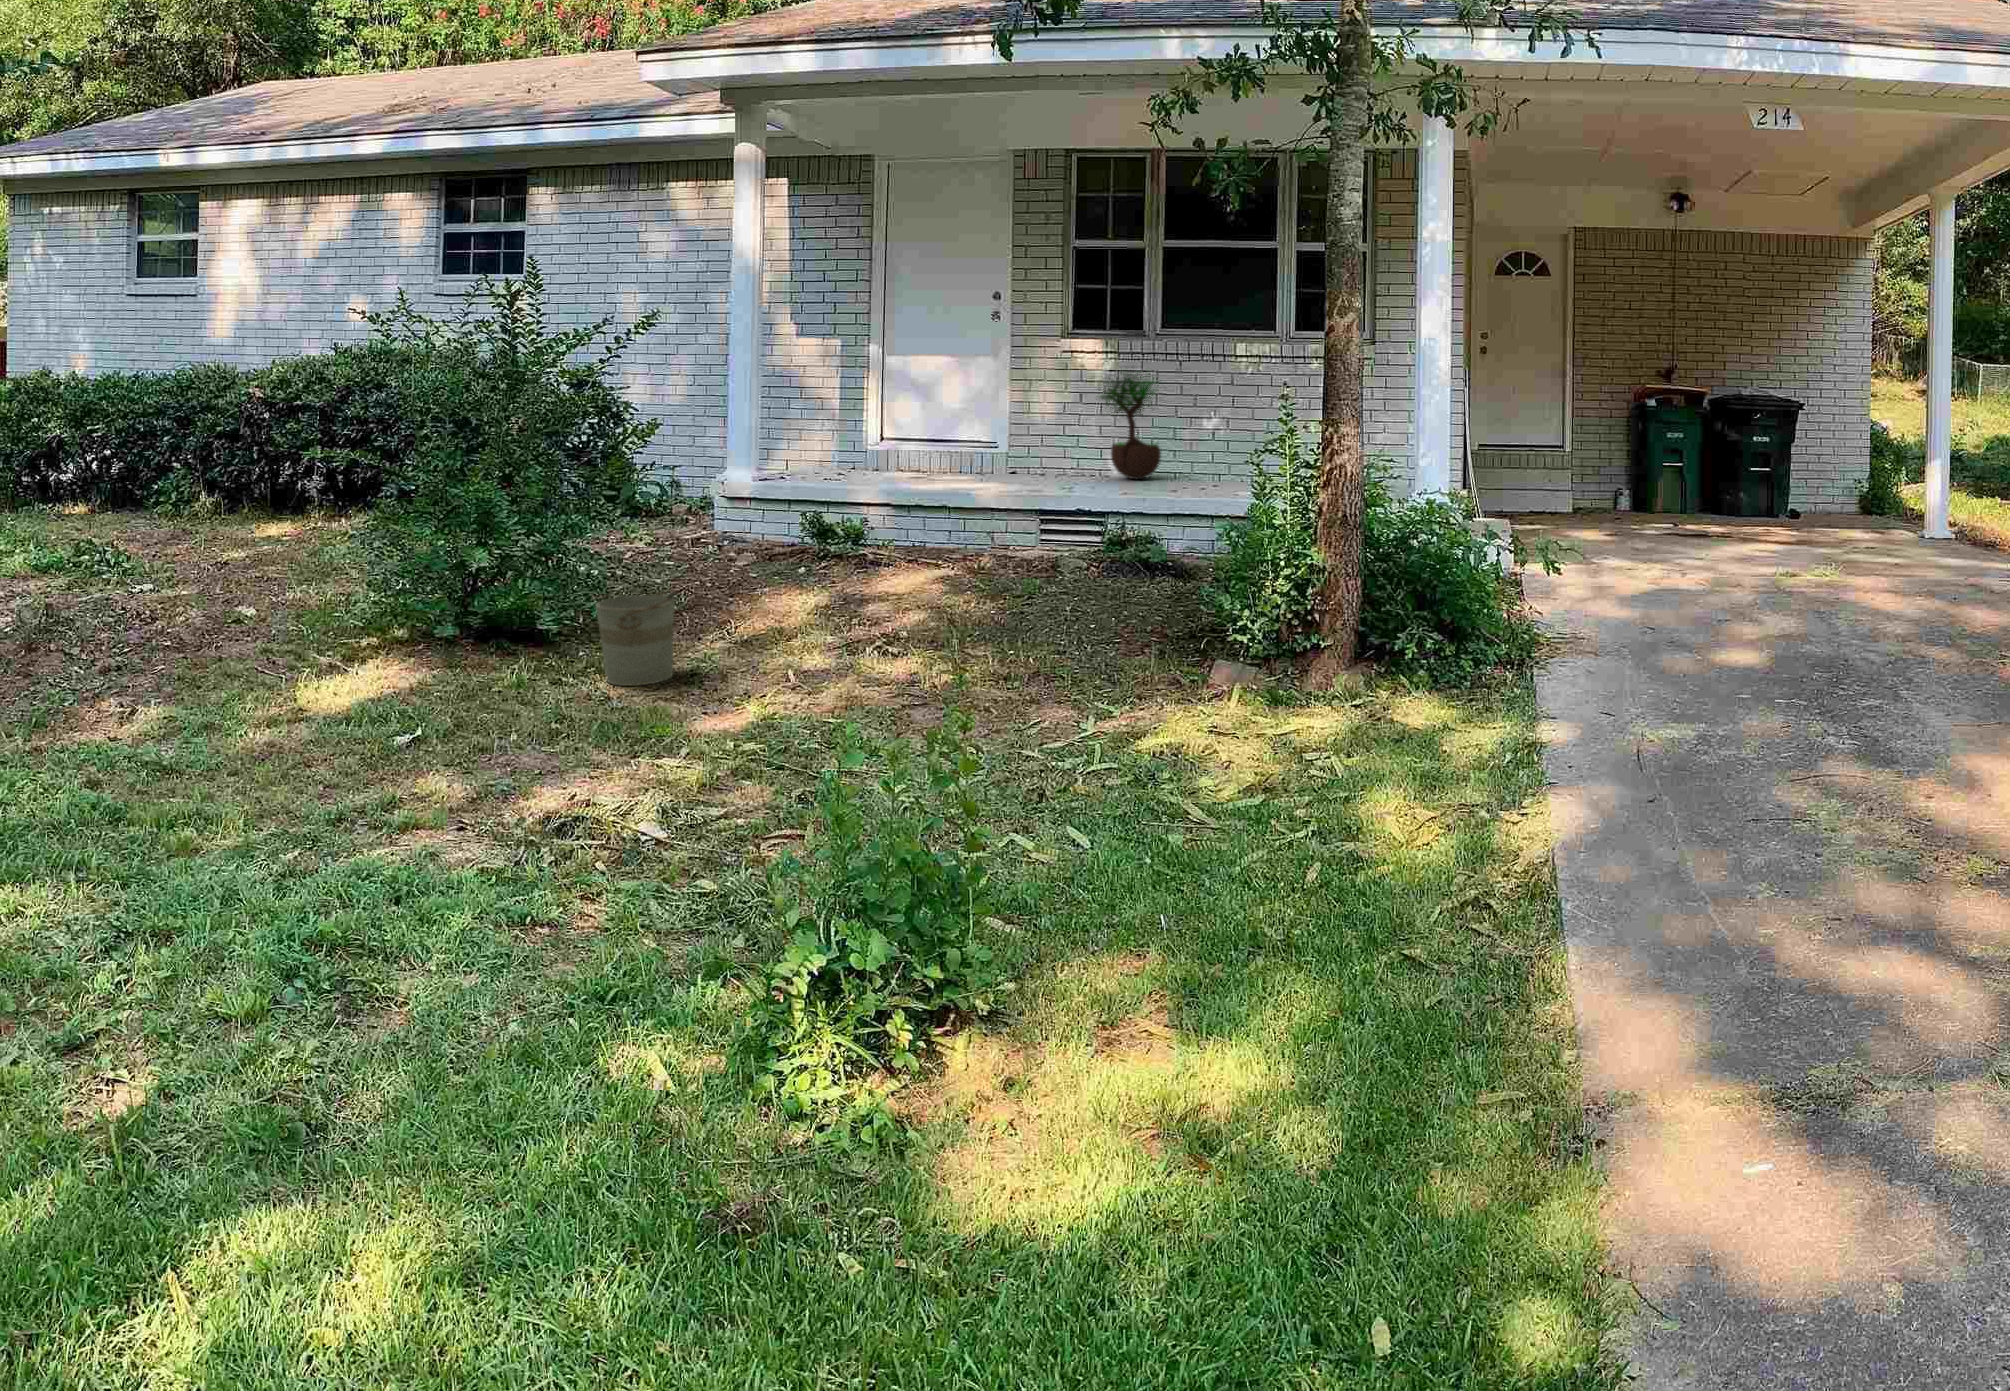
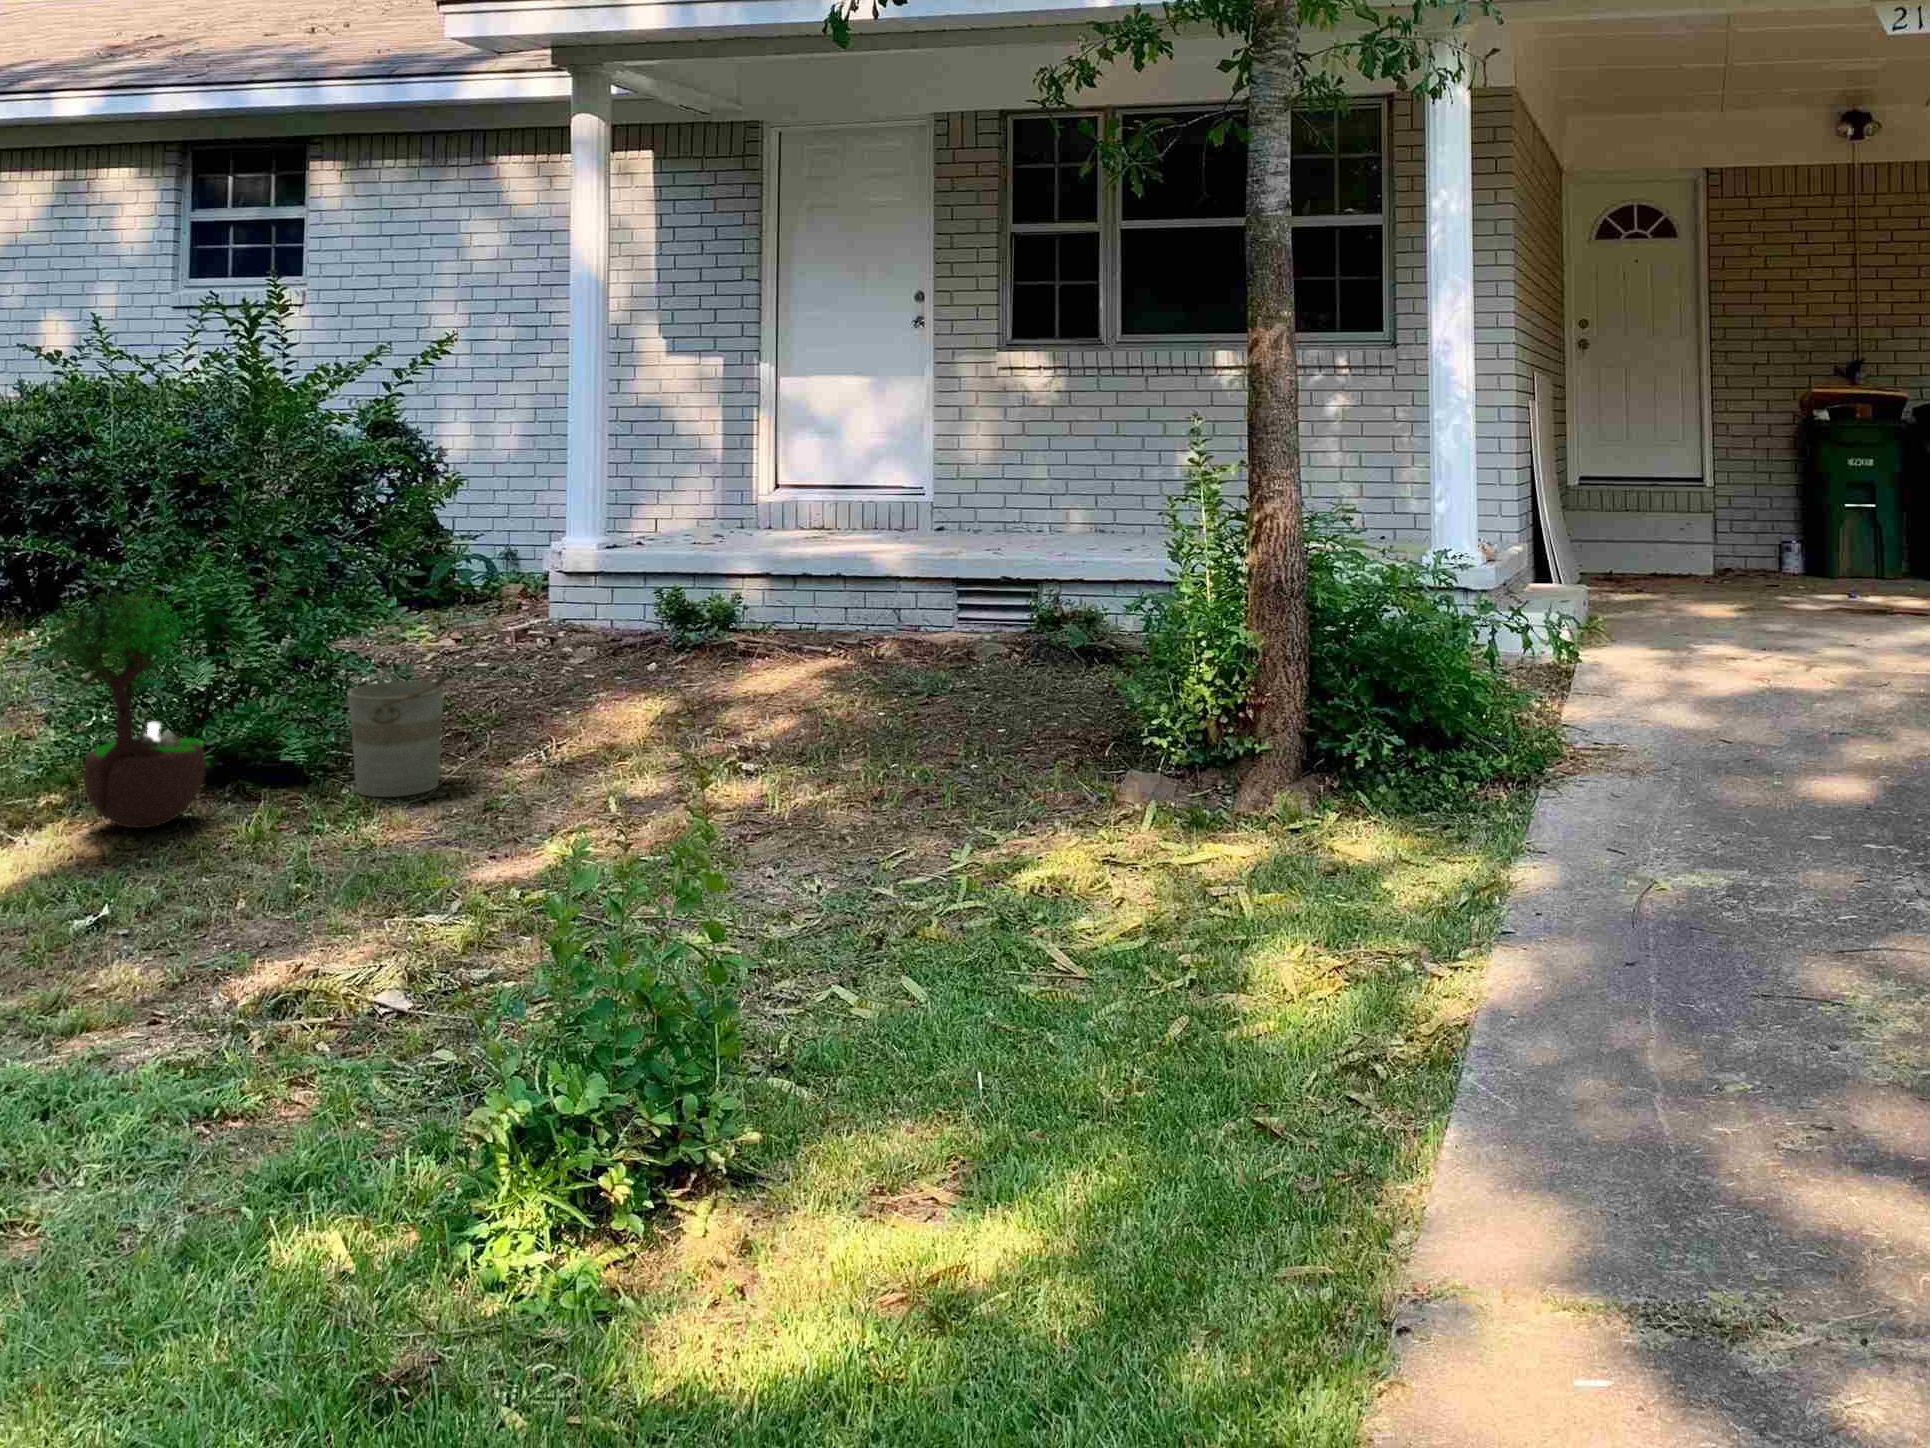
potted tree: present [1098,366,1161,479] -> present [33,580,205,828]

